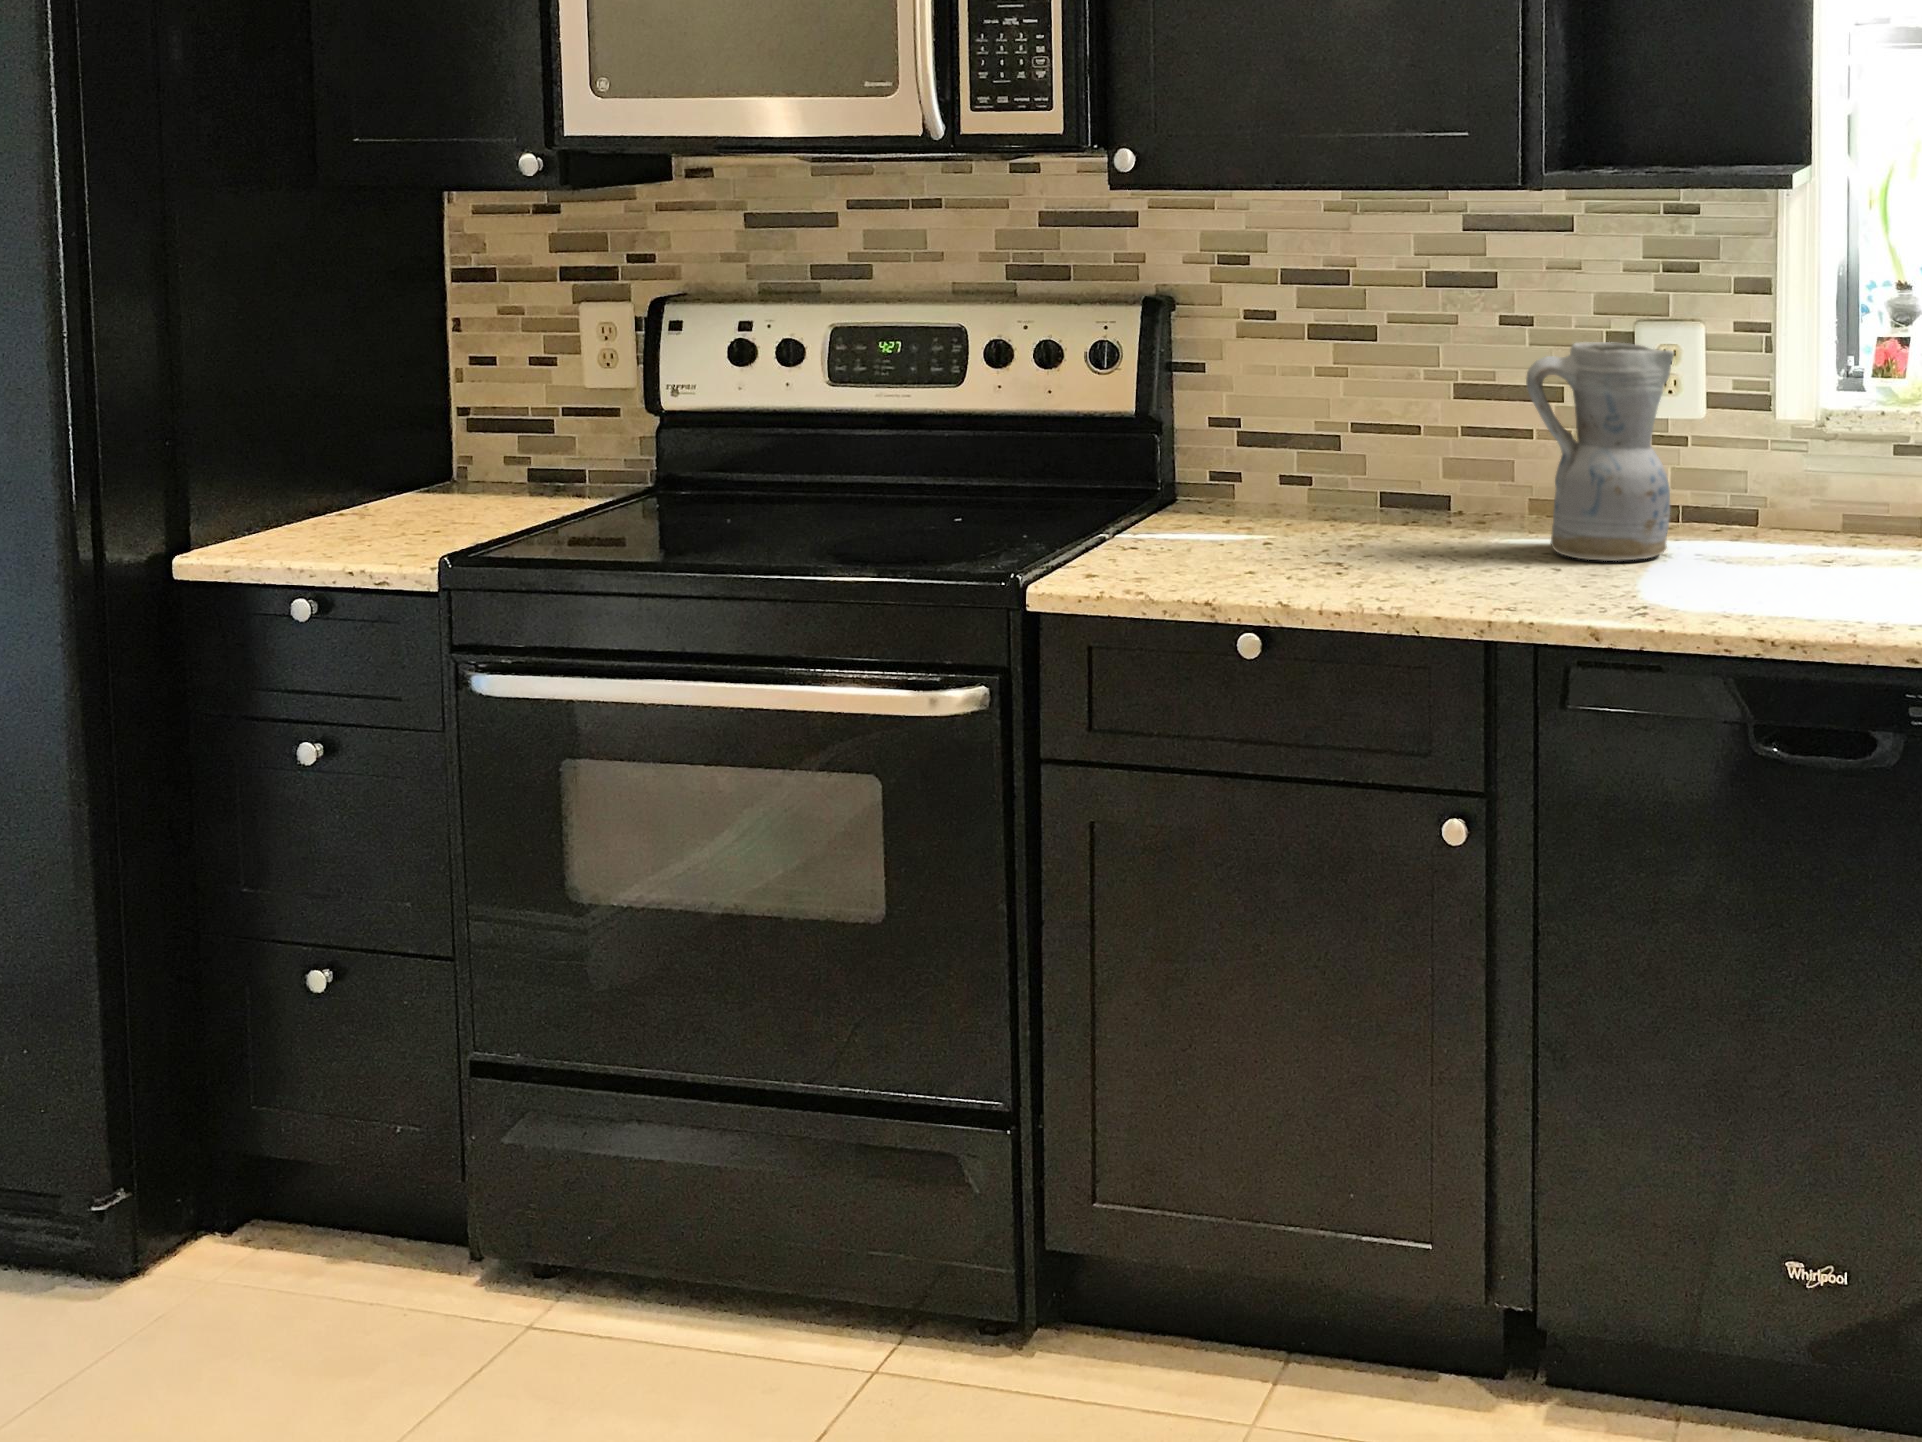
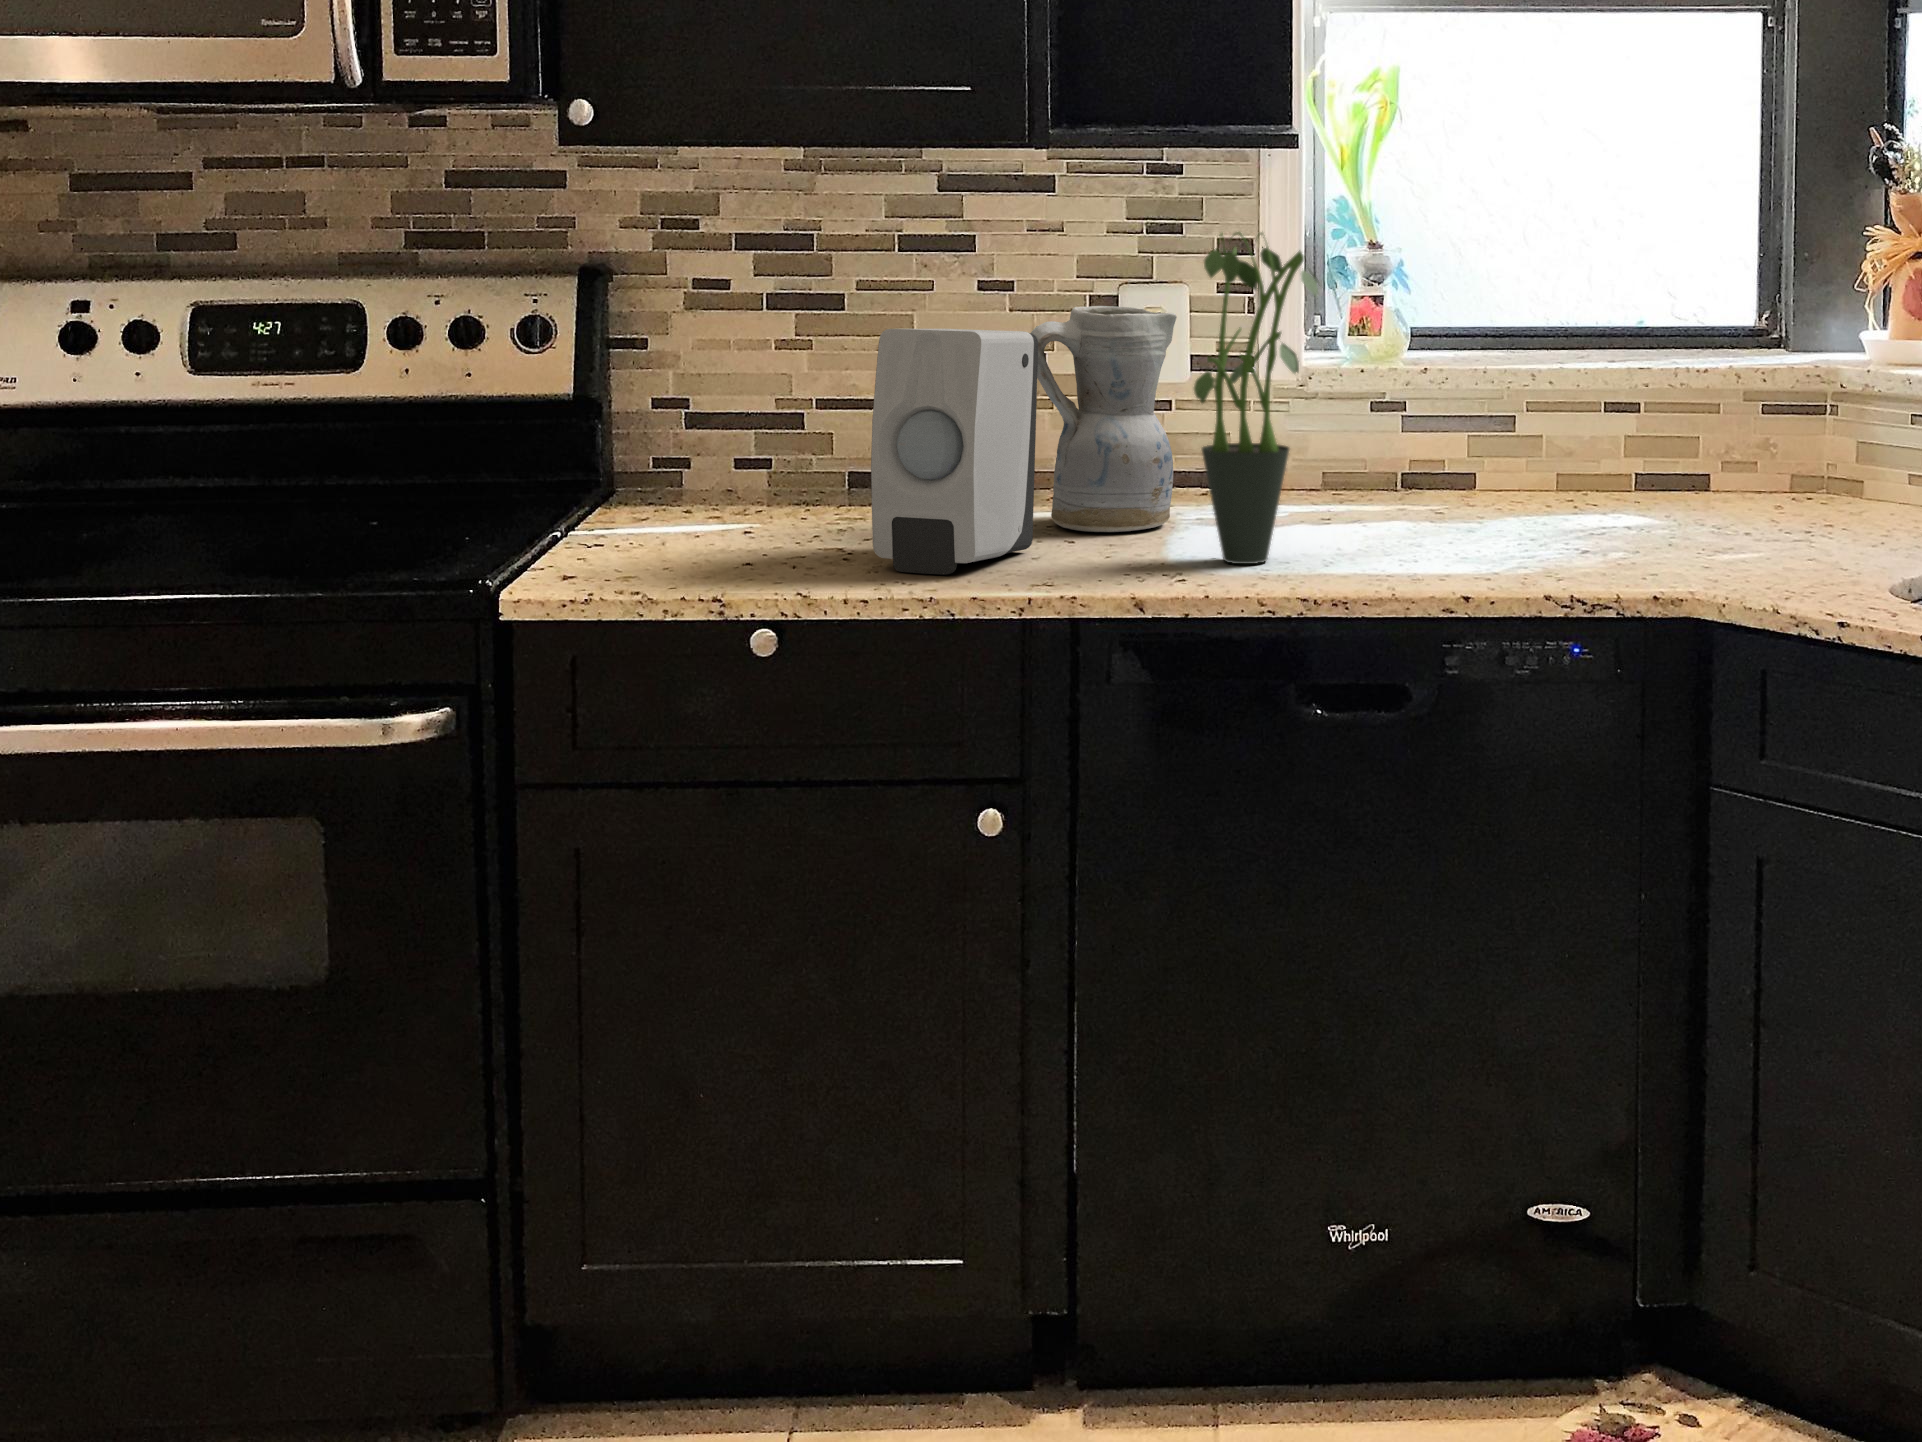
potted plant: none [1664,272,1803,600] -> present [1194,232,1320,564]
soap dispenser: none [1359,360,1527,593] -> present [871,329,1038,575]

